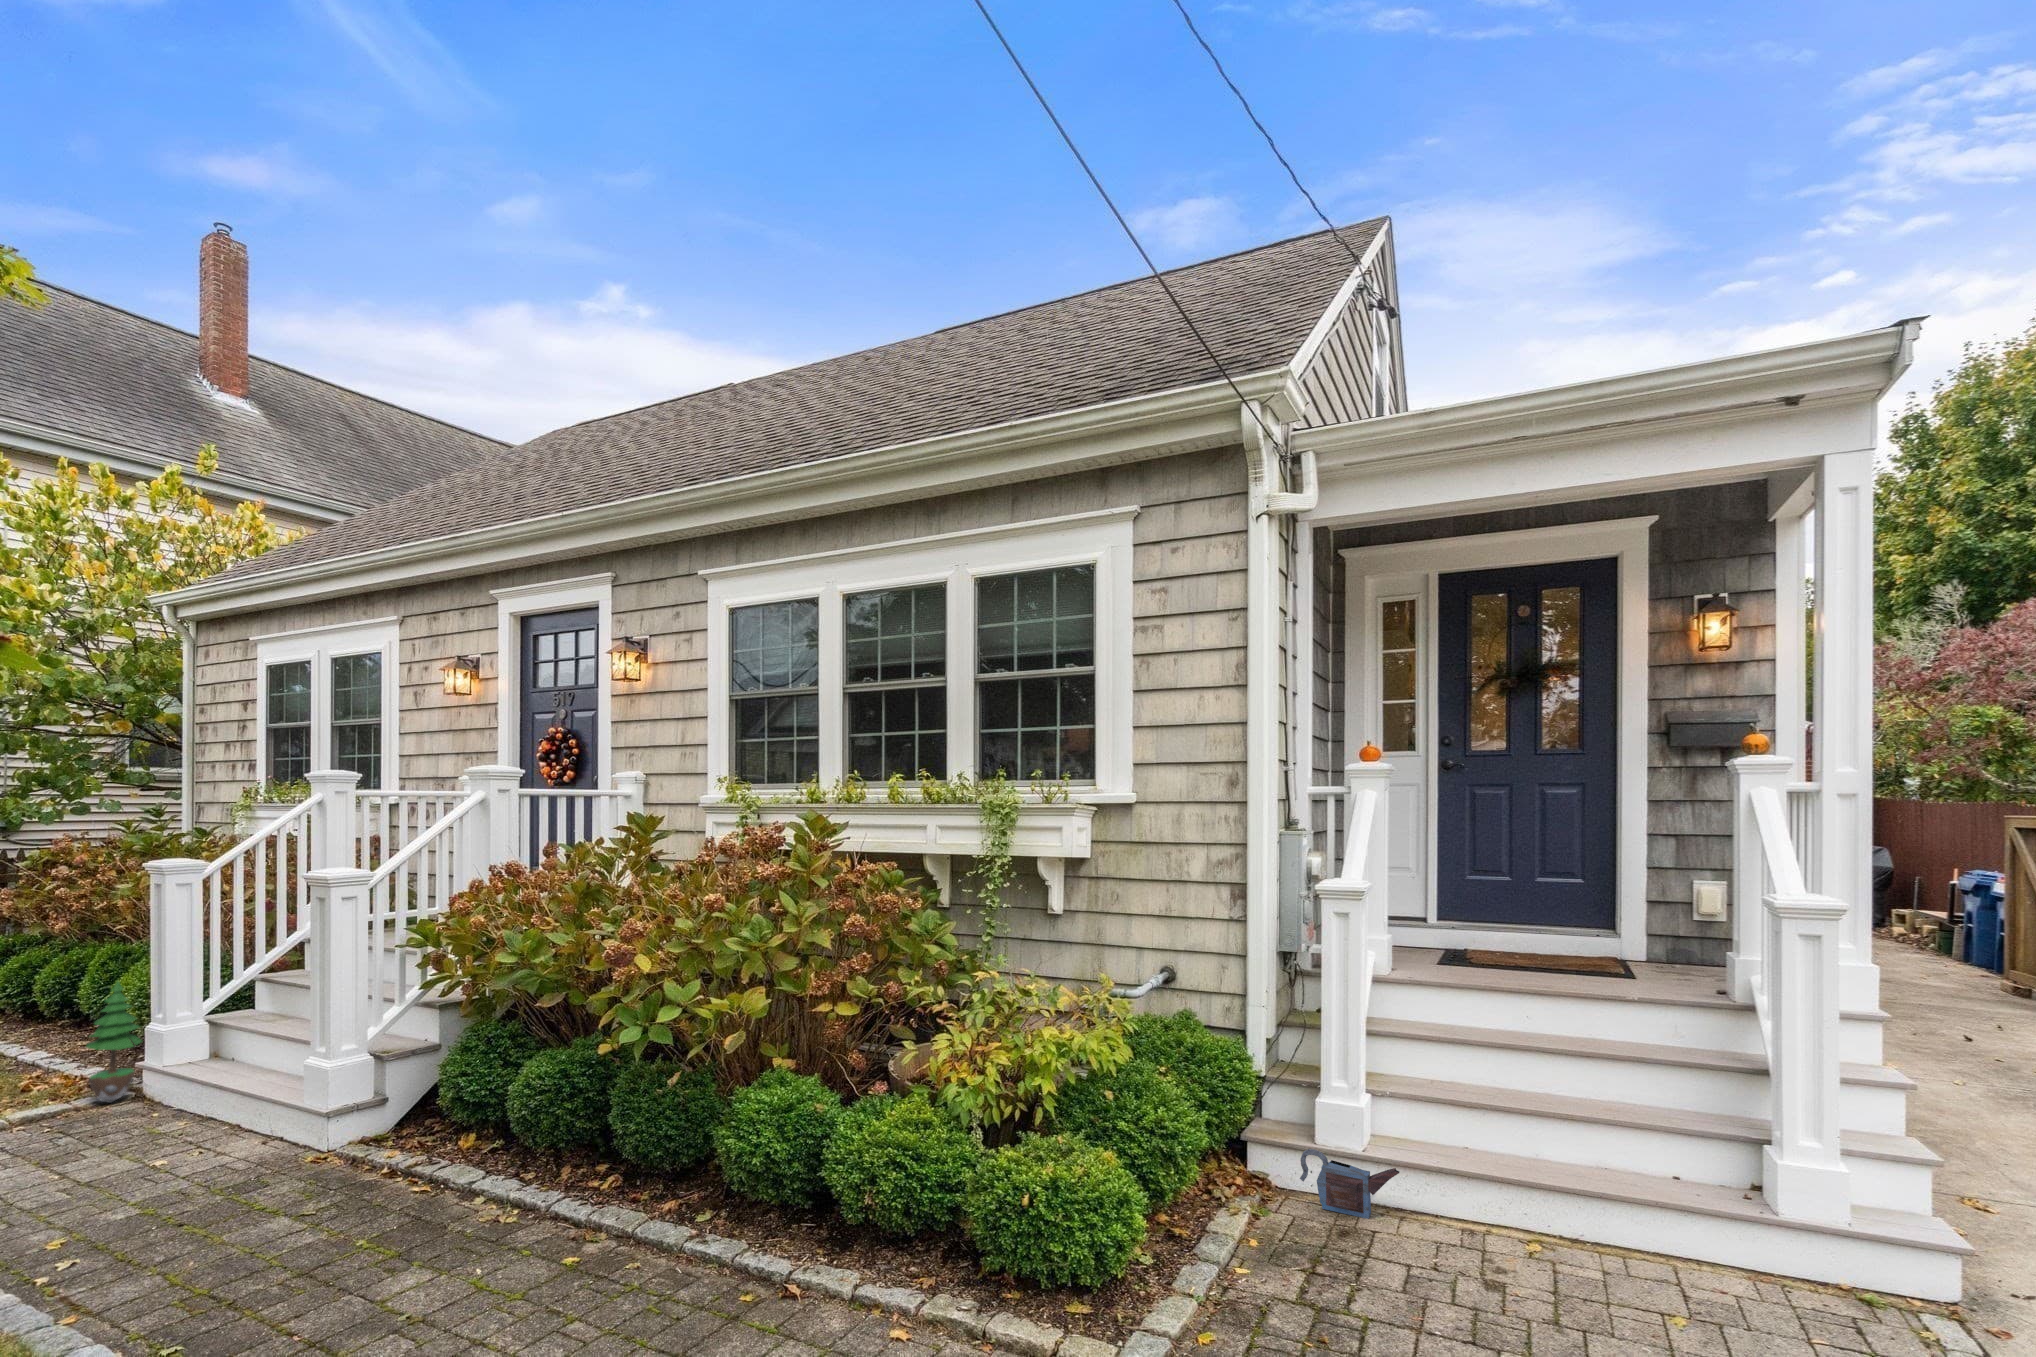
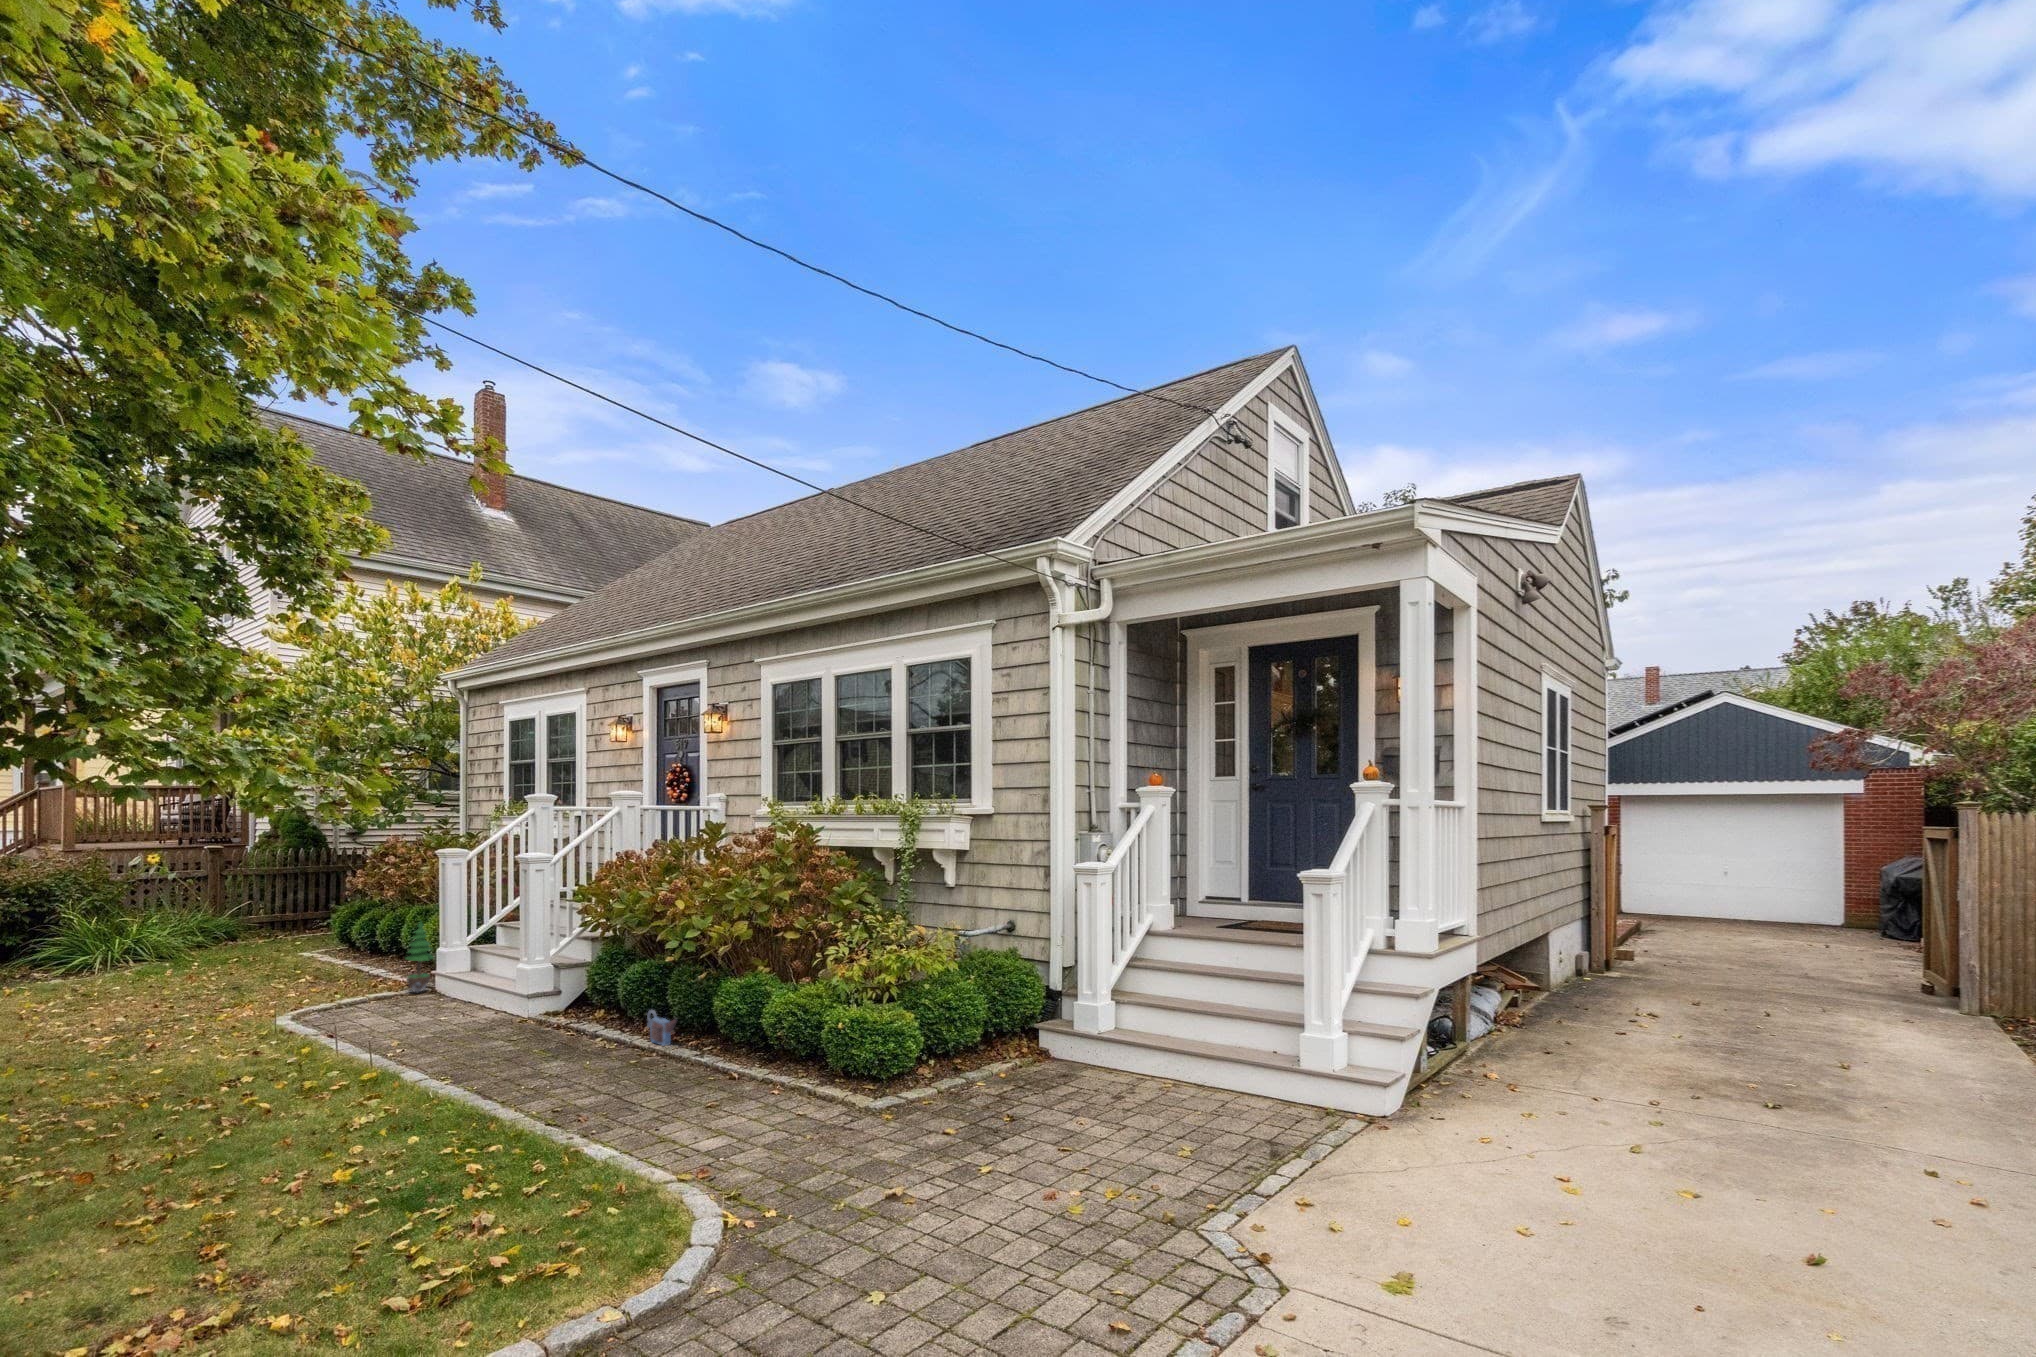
watering can: present [1300,1149,1399,1219] -> present [647,1010,678,1046]

